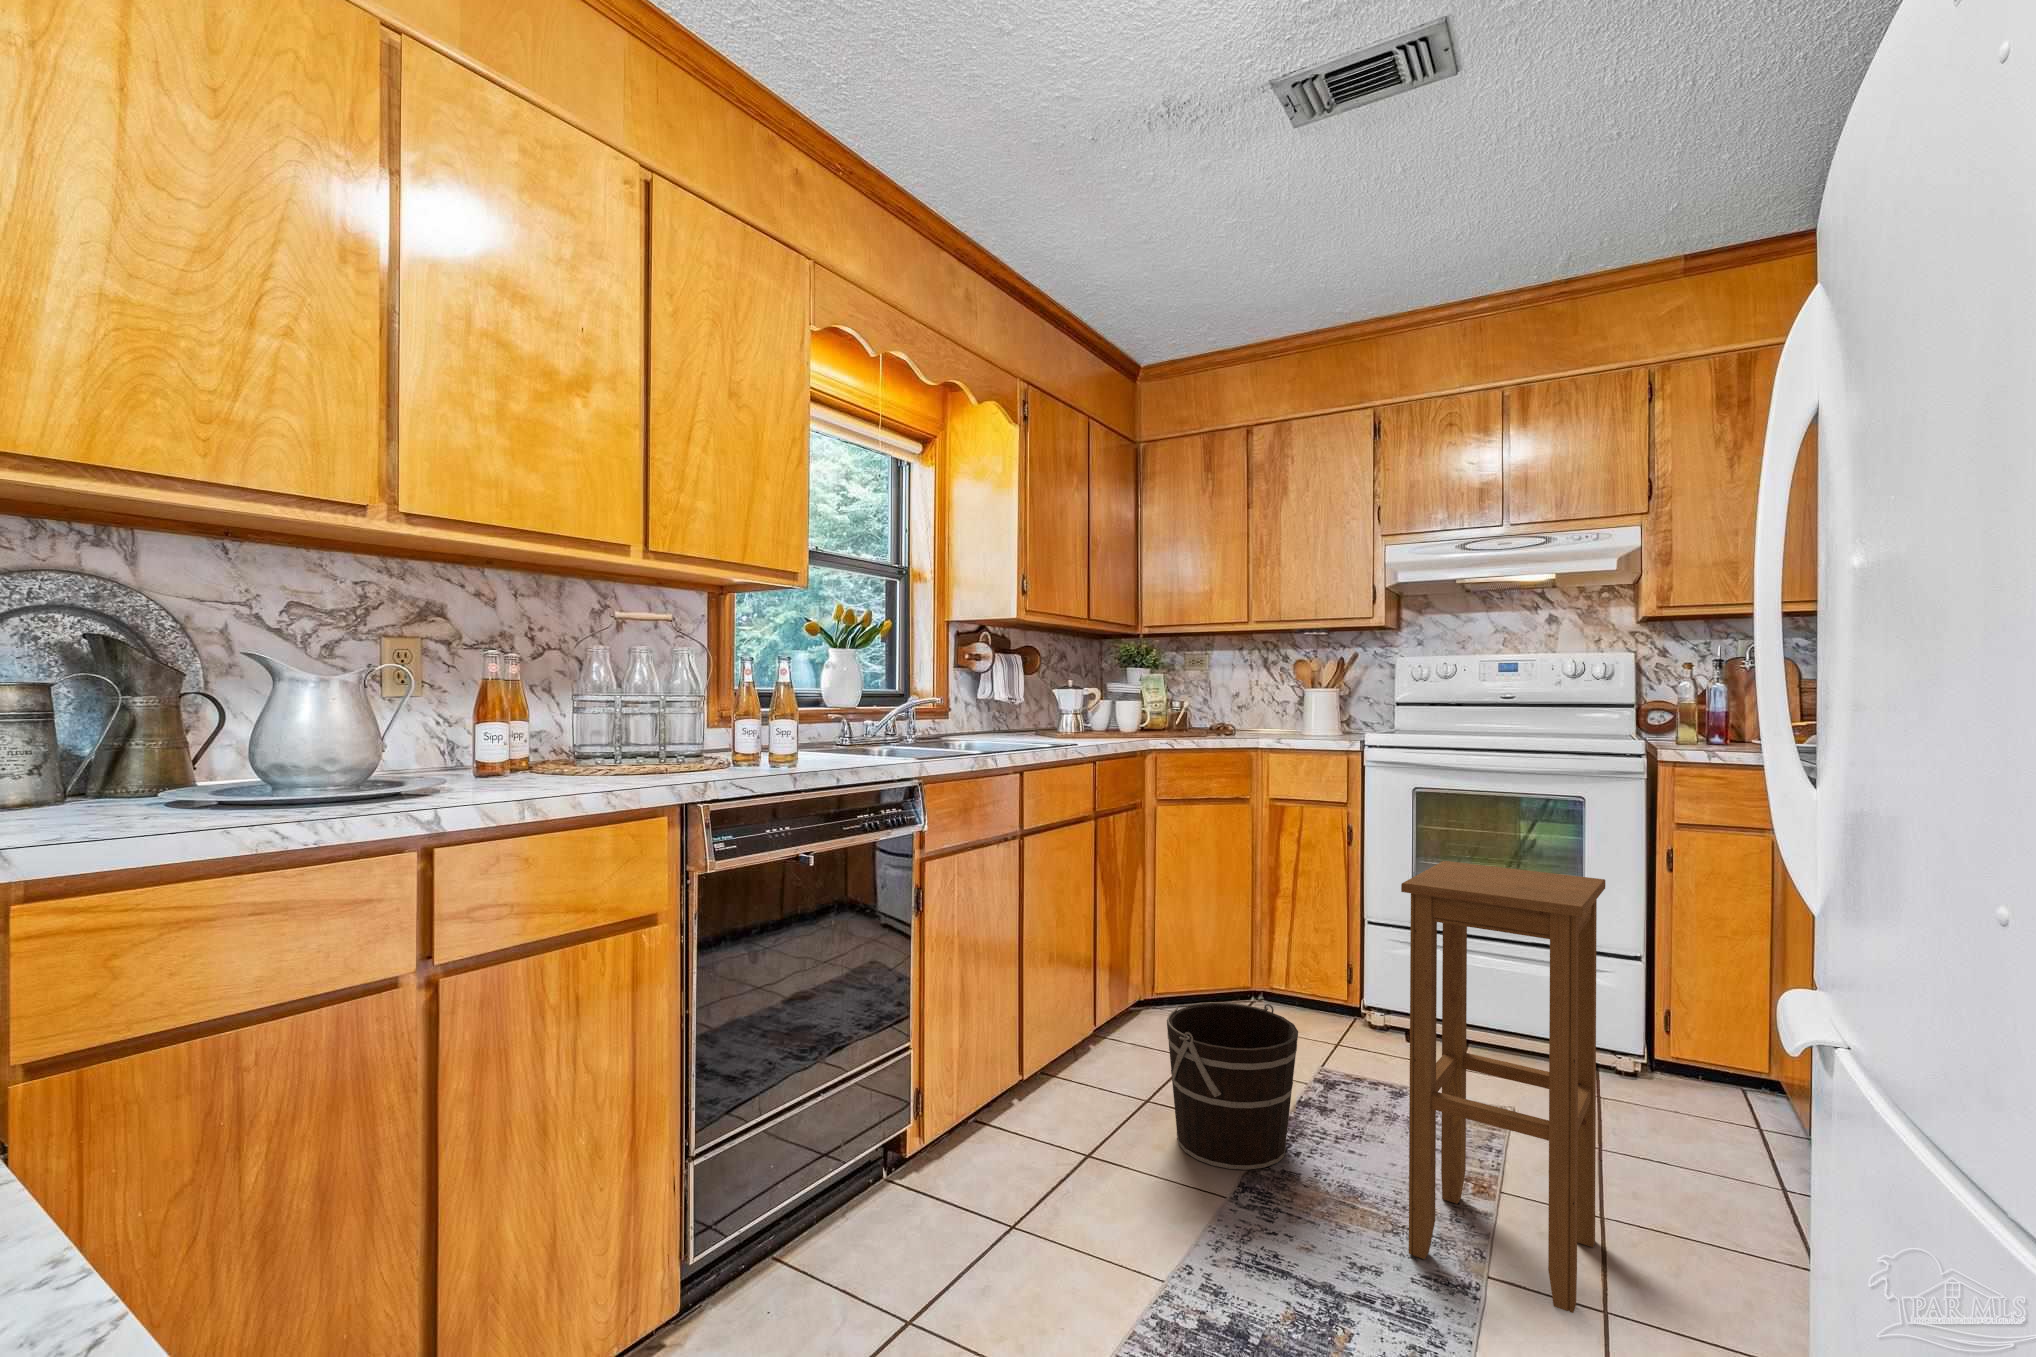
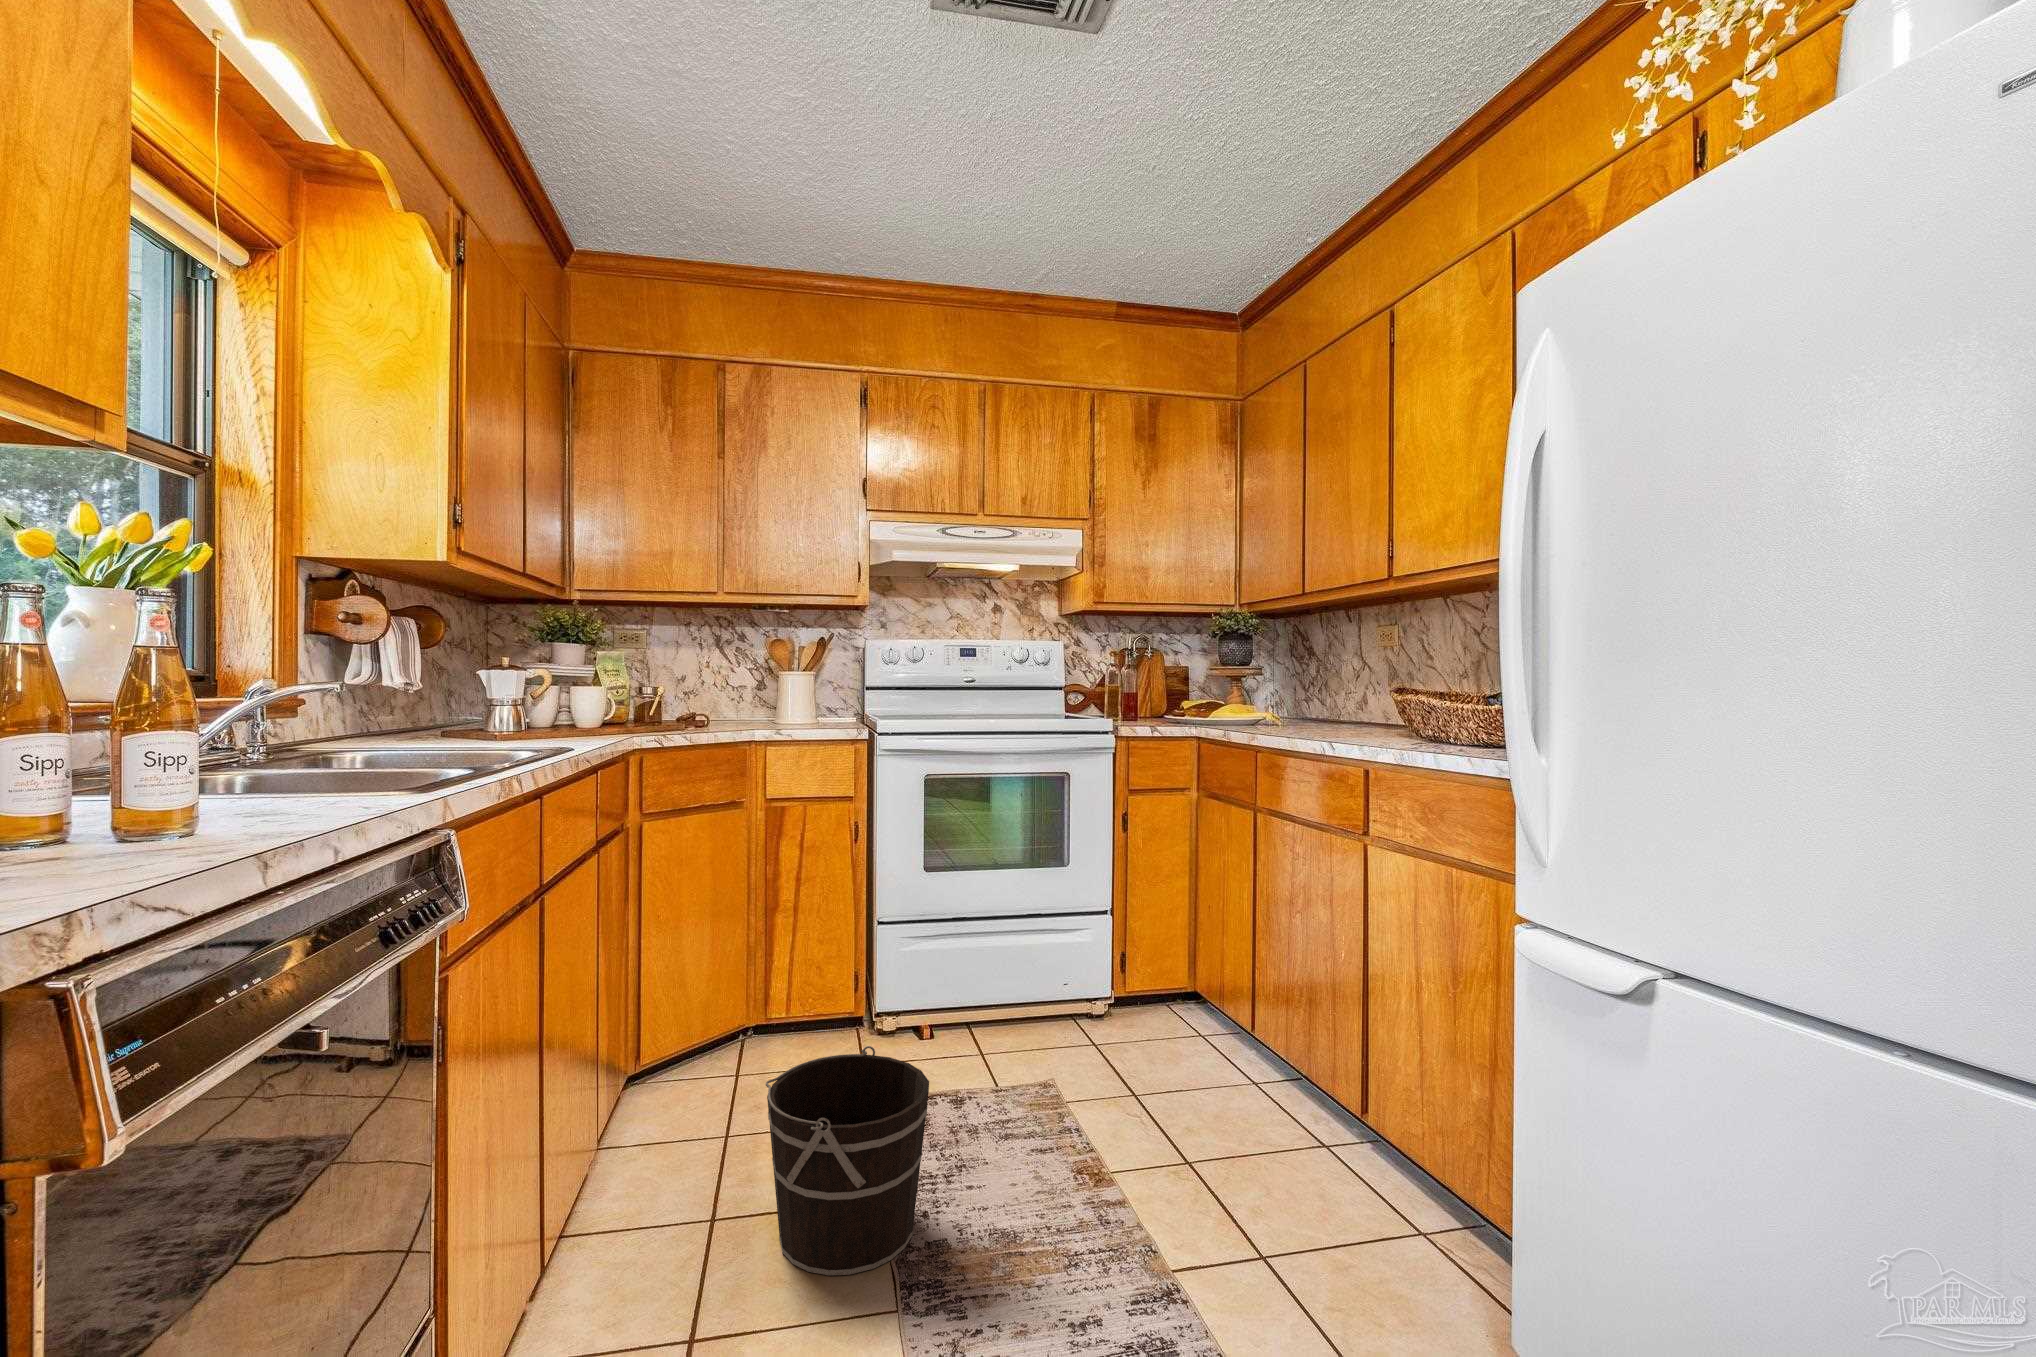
stool: present [1401,861,1605,1313] -> none [1074,852,1269,1284]

